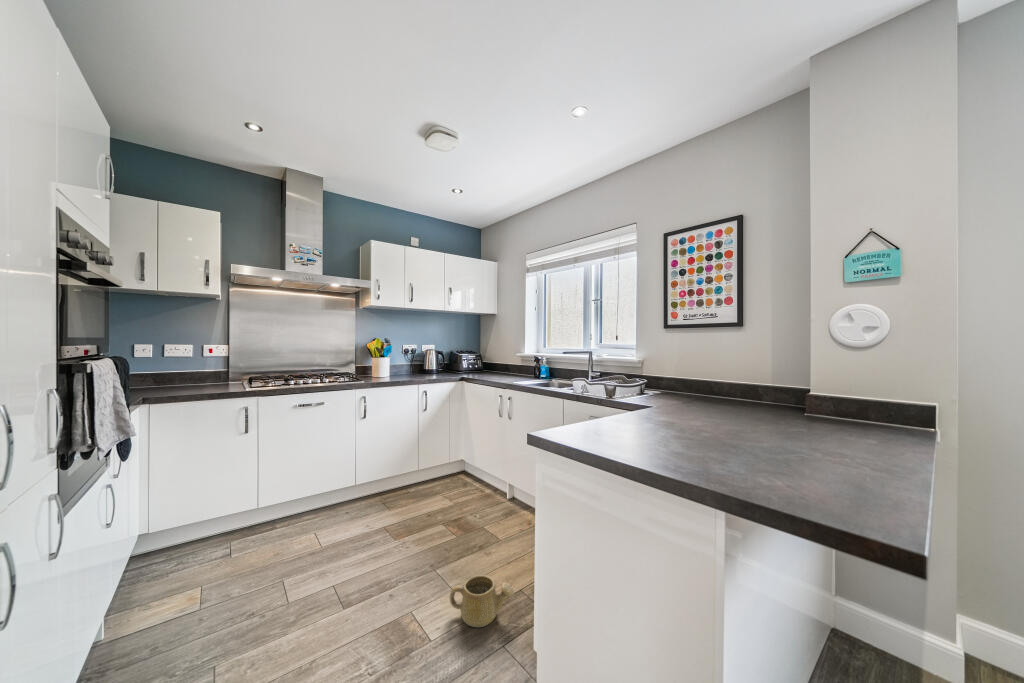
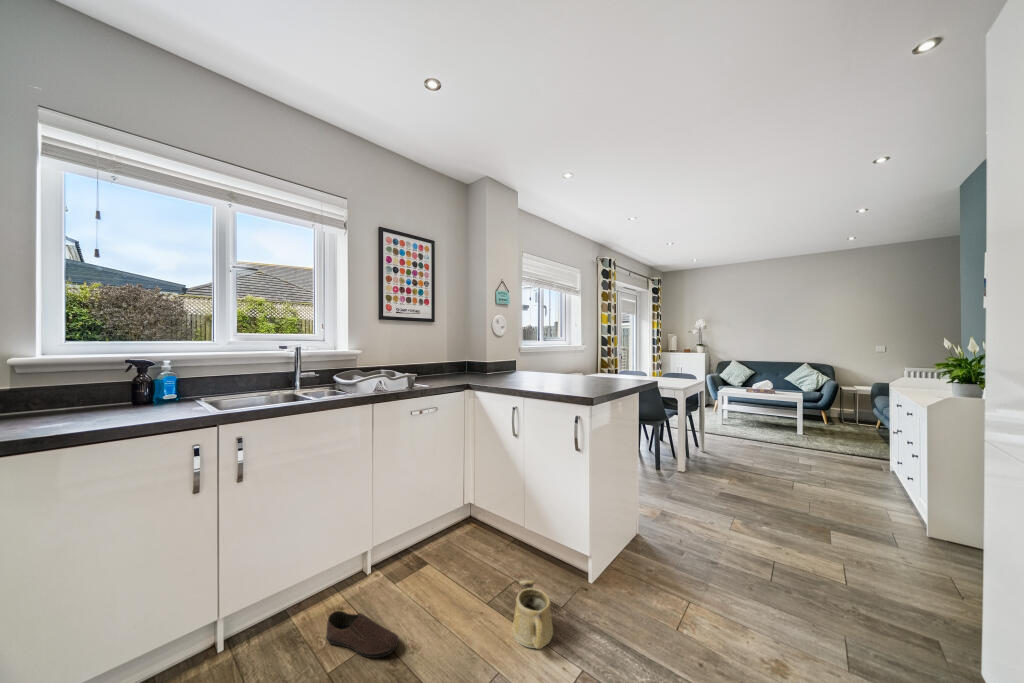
shoe: none [483,510,512,544] -> present [326,611,398,658]

